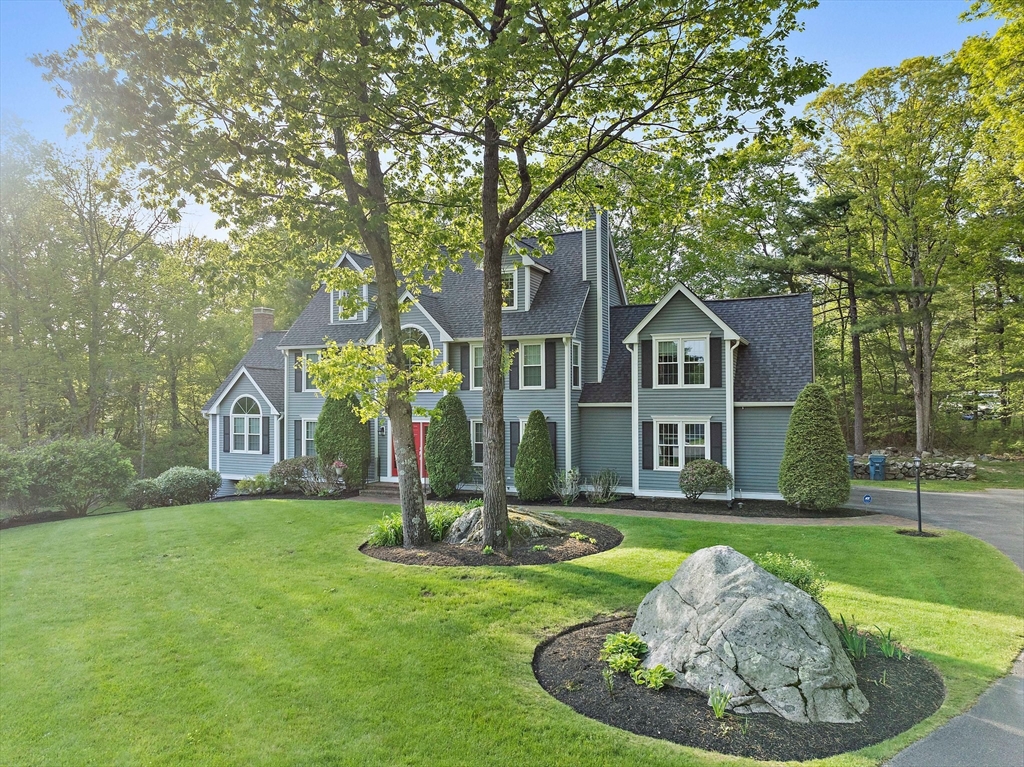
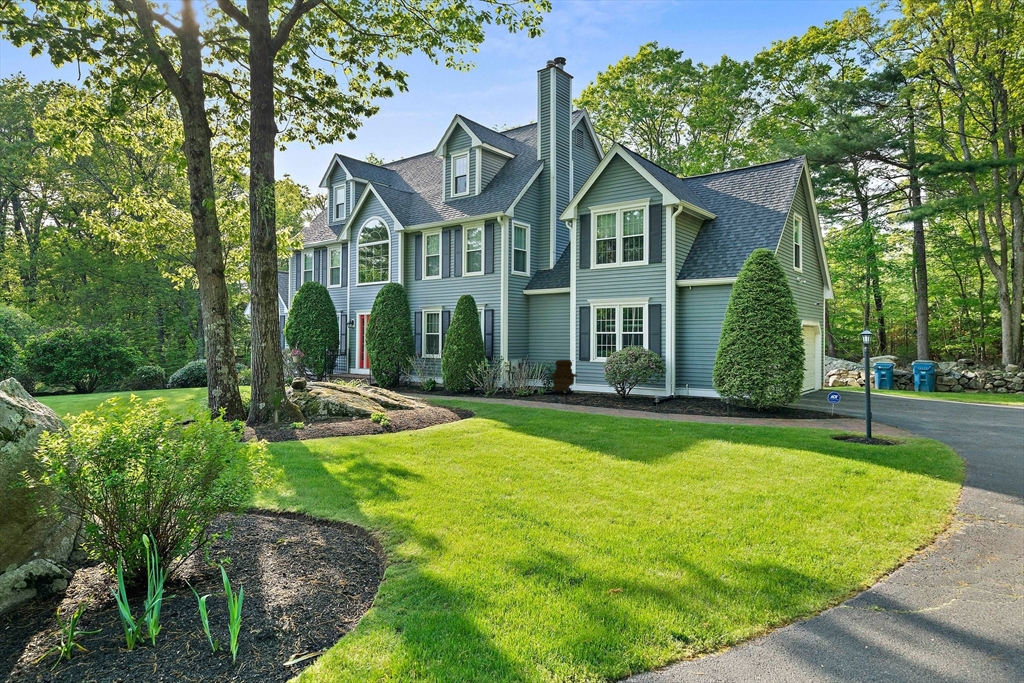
lounge chair: none [618,468,642,502] -> present [551,360,577,395]

